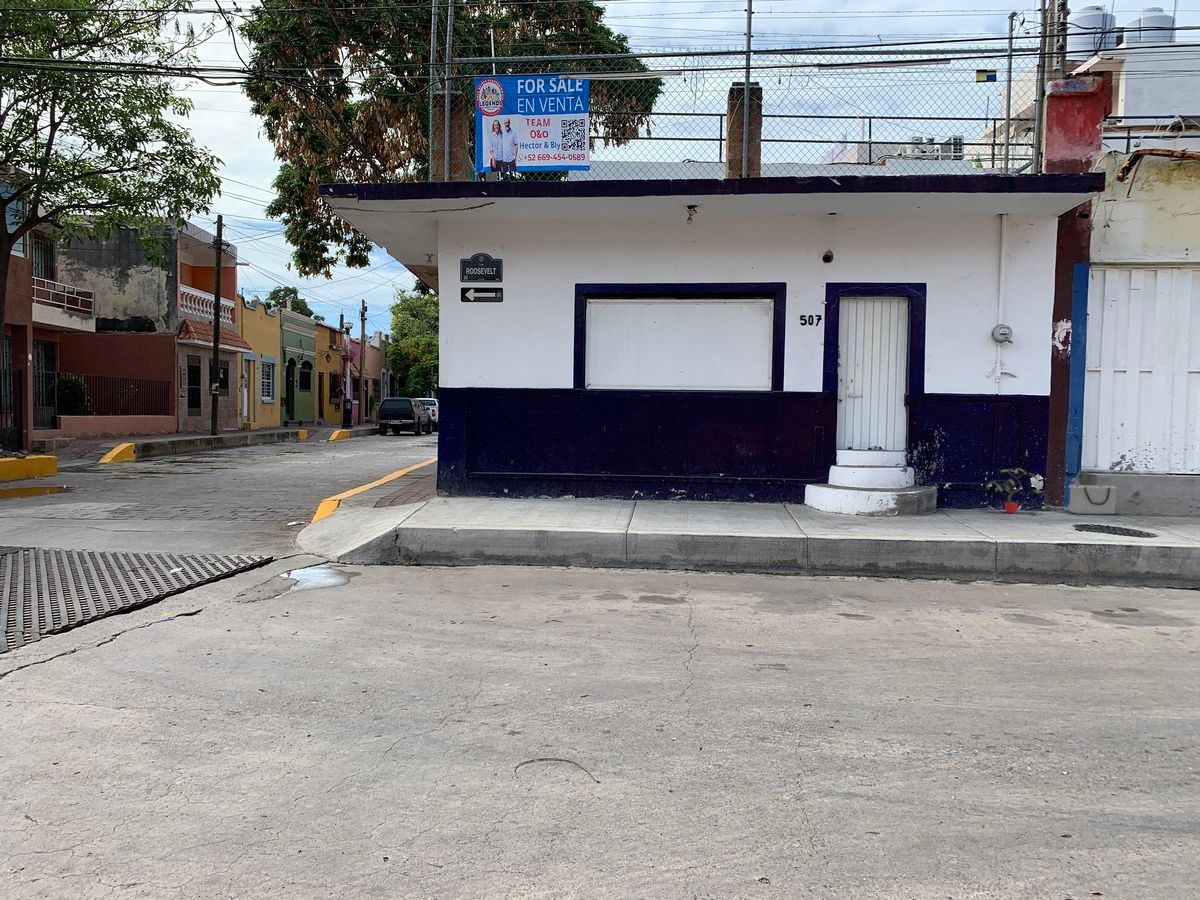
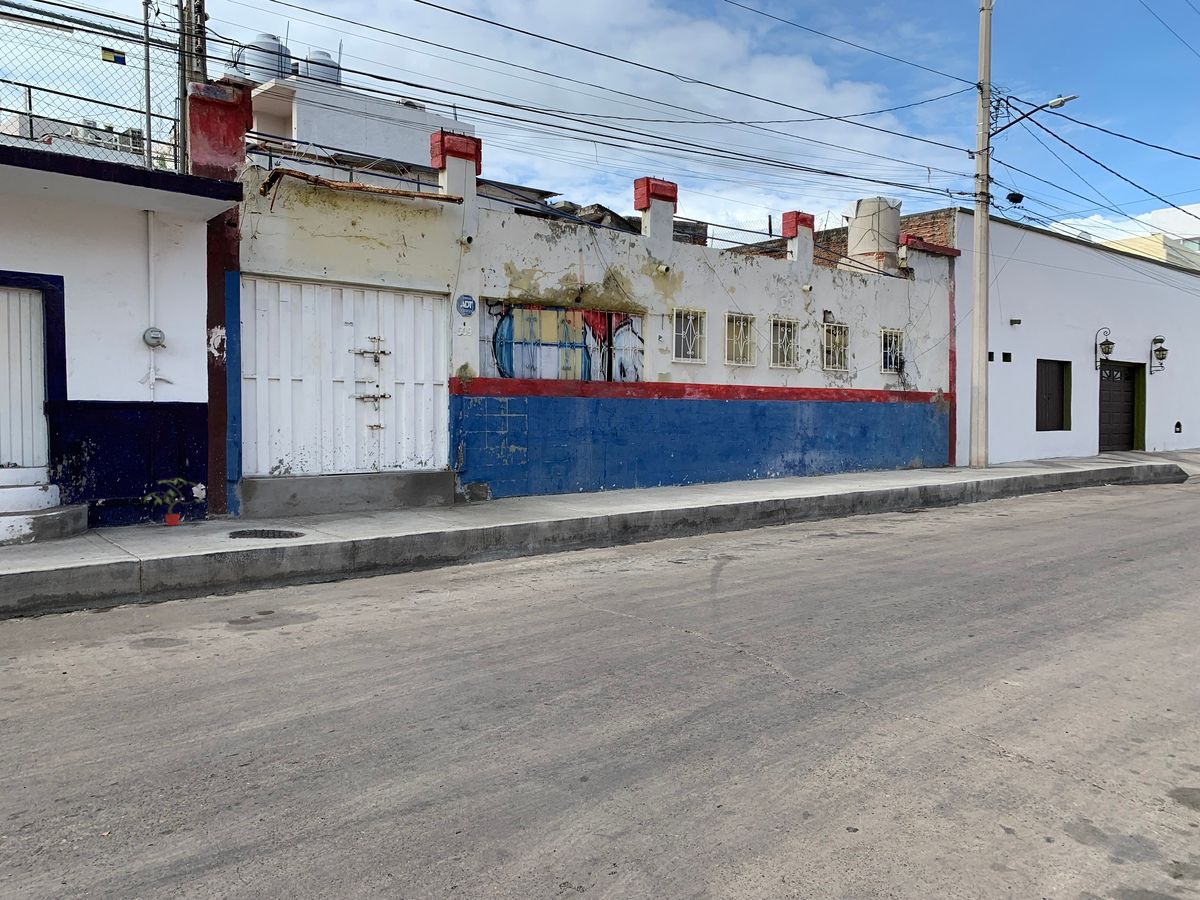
storage bin: present [1069,485,1117,514] -> none [231,489,276,519]

